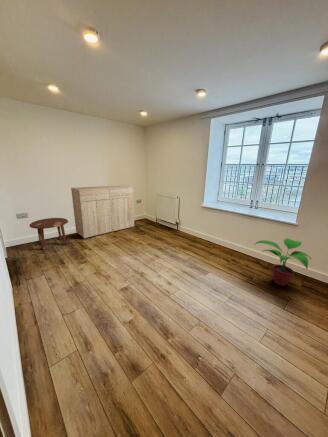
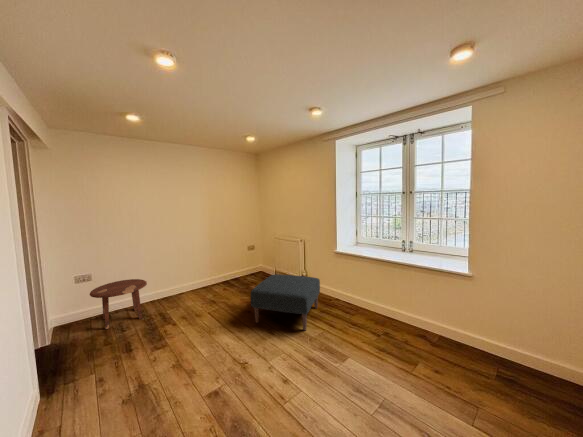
dresser: present [71,185,134,239] -> none [155,228,244,308]
ottoman: none [143,220,190,256] -> present [250,274,320,330]
potted plant: present [255,238,310,286] -> none [410,297,502,377]

